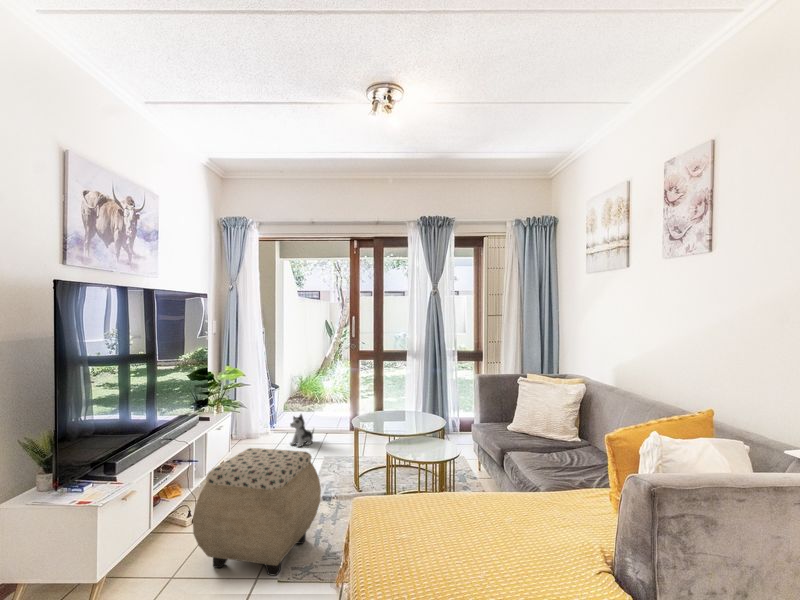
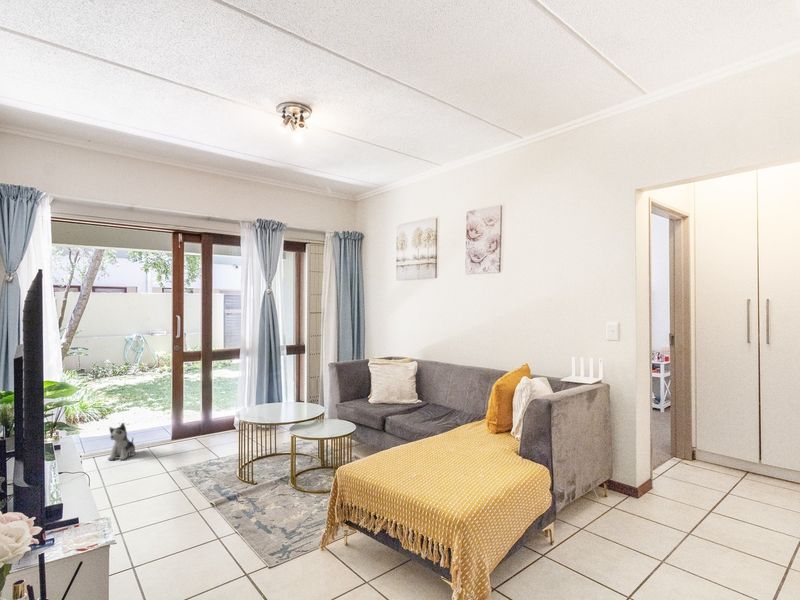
ottoman: present [193,448,321,576] -> none [149,440,255,569]

